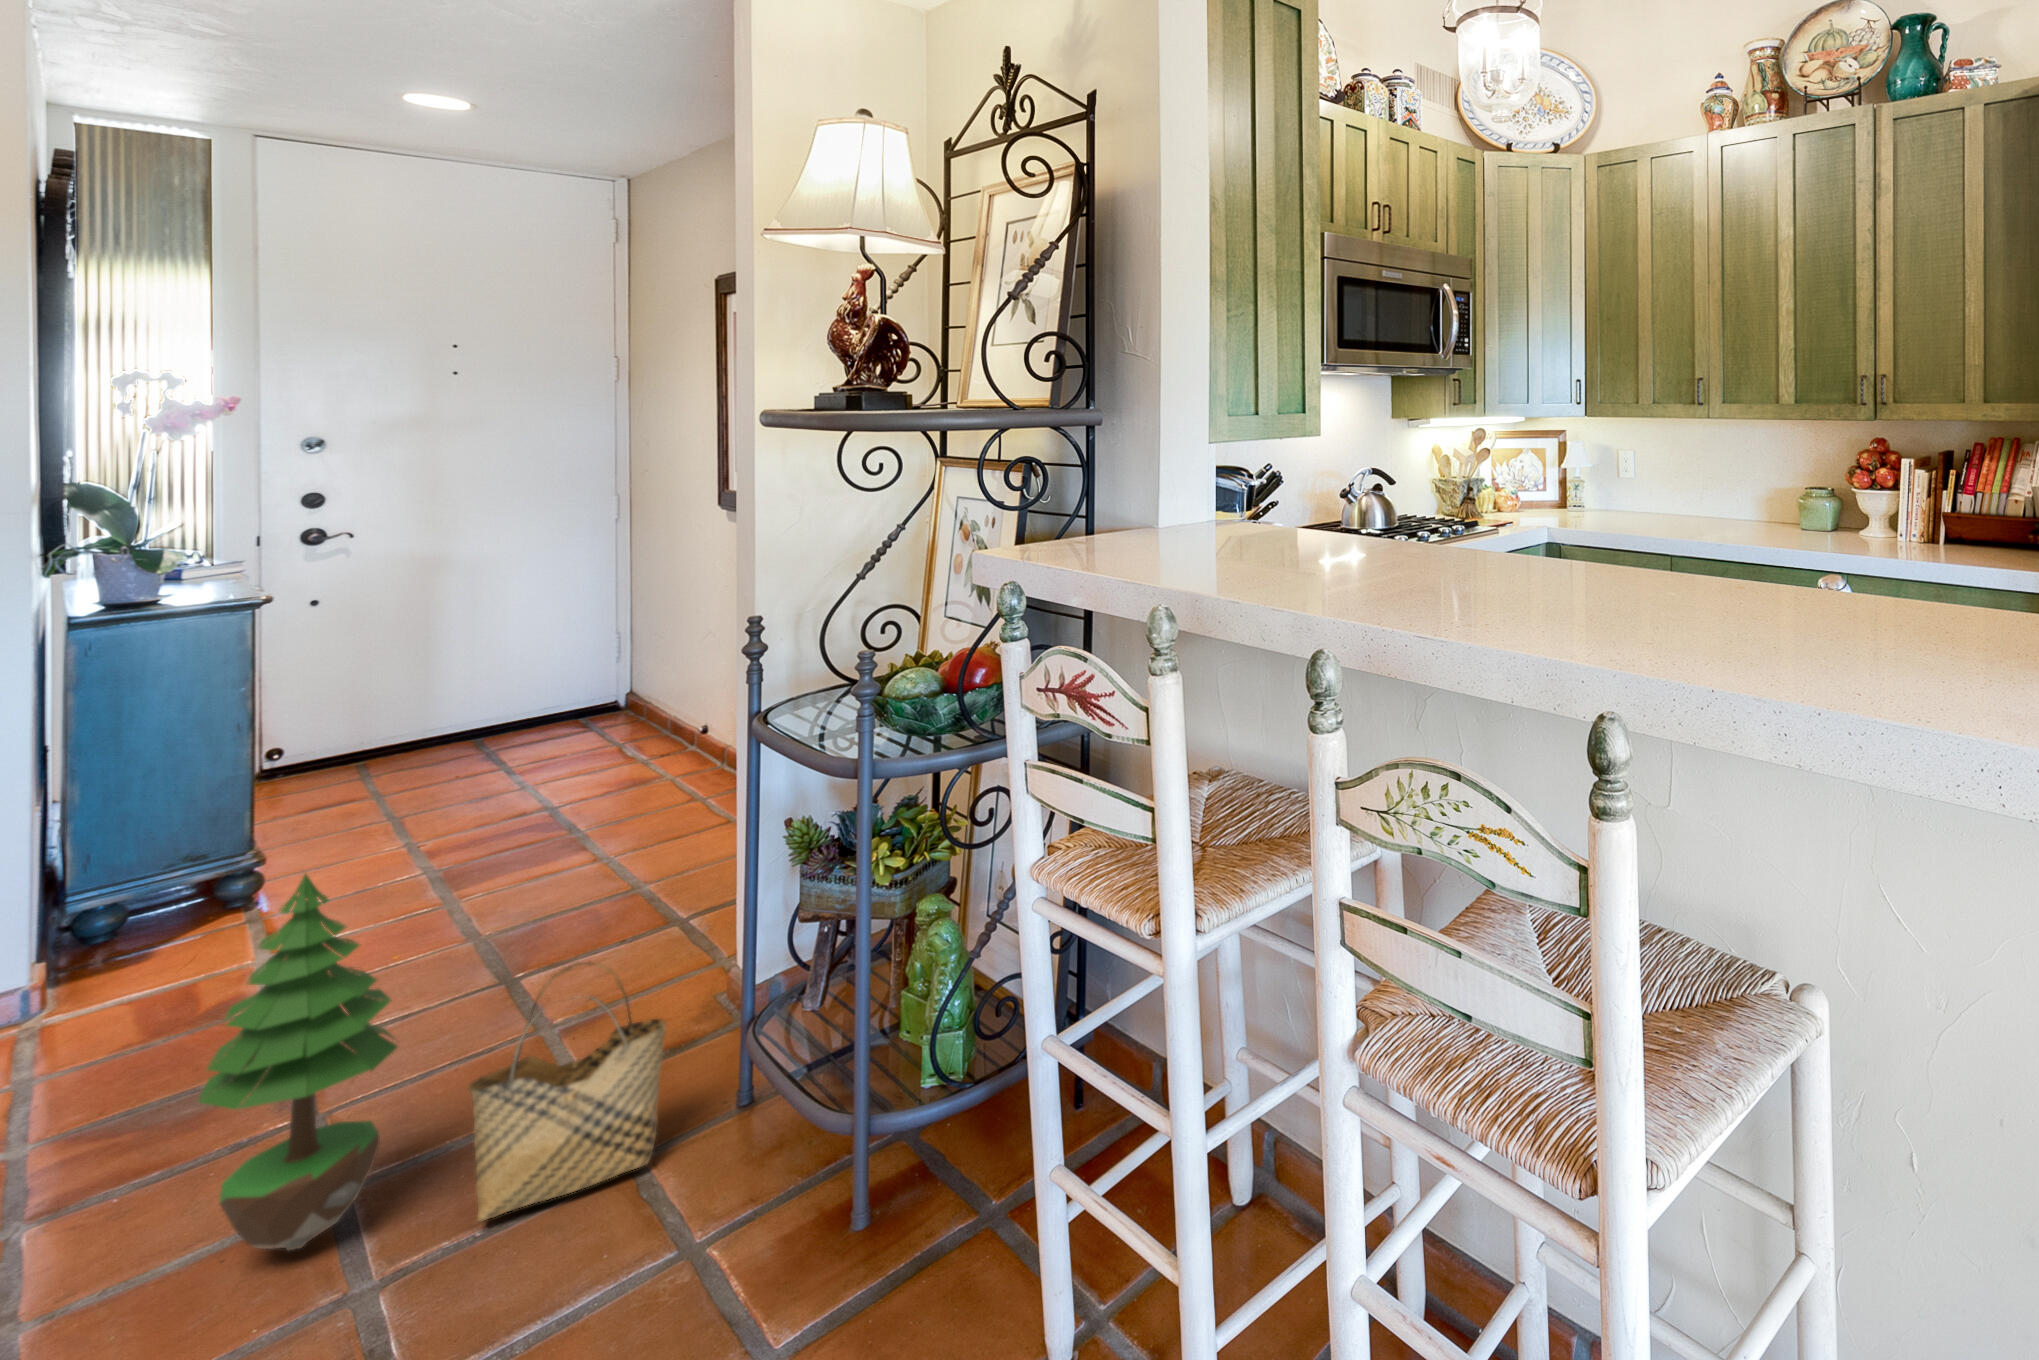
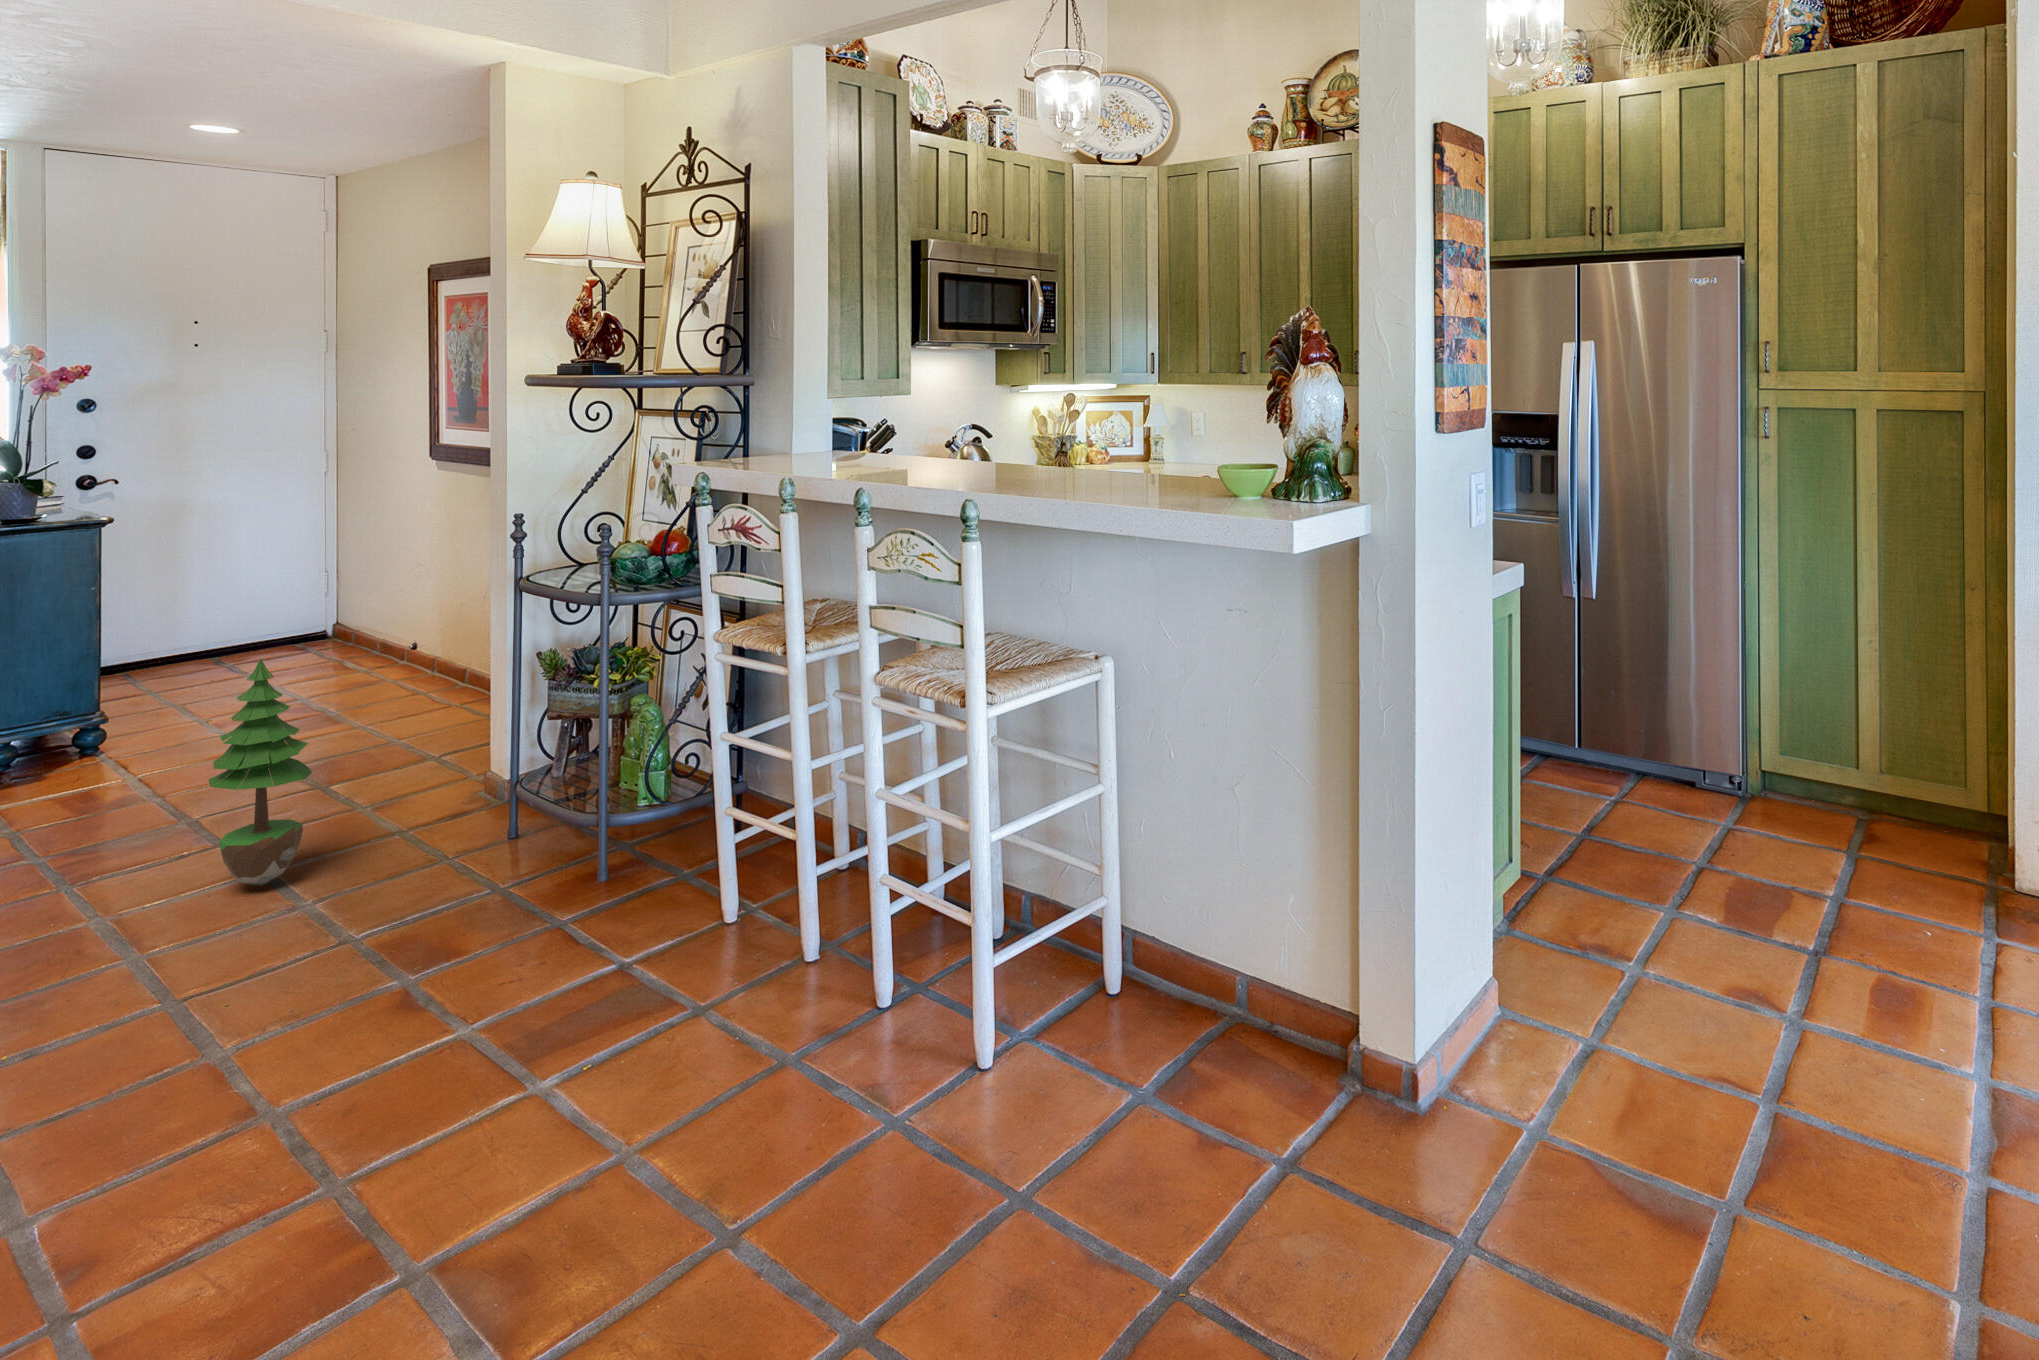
woven basket: present [468,962,667,1222] -> none [359,731,472,875]

